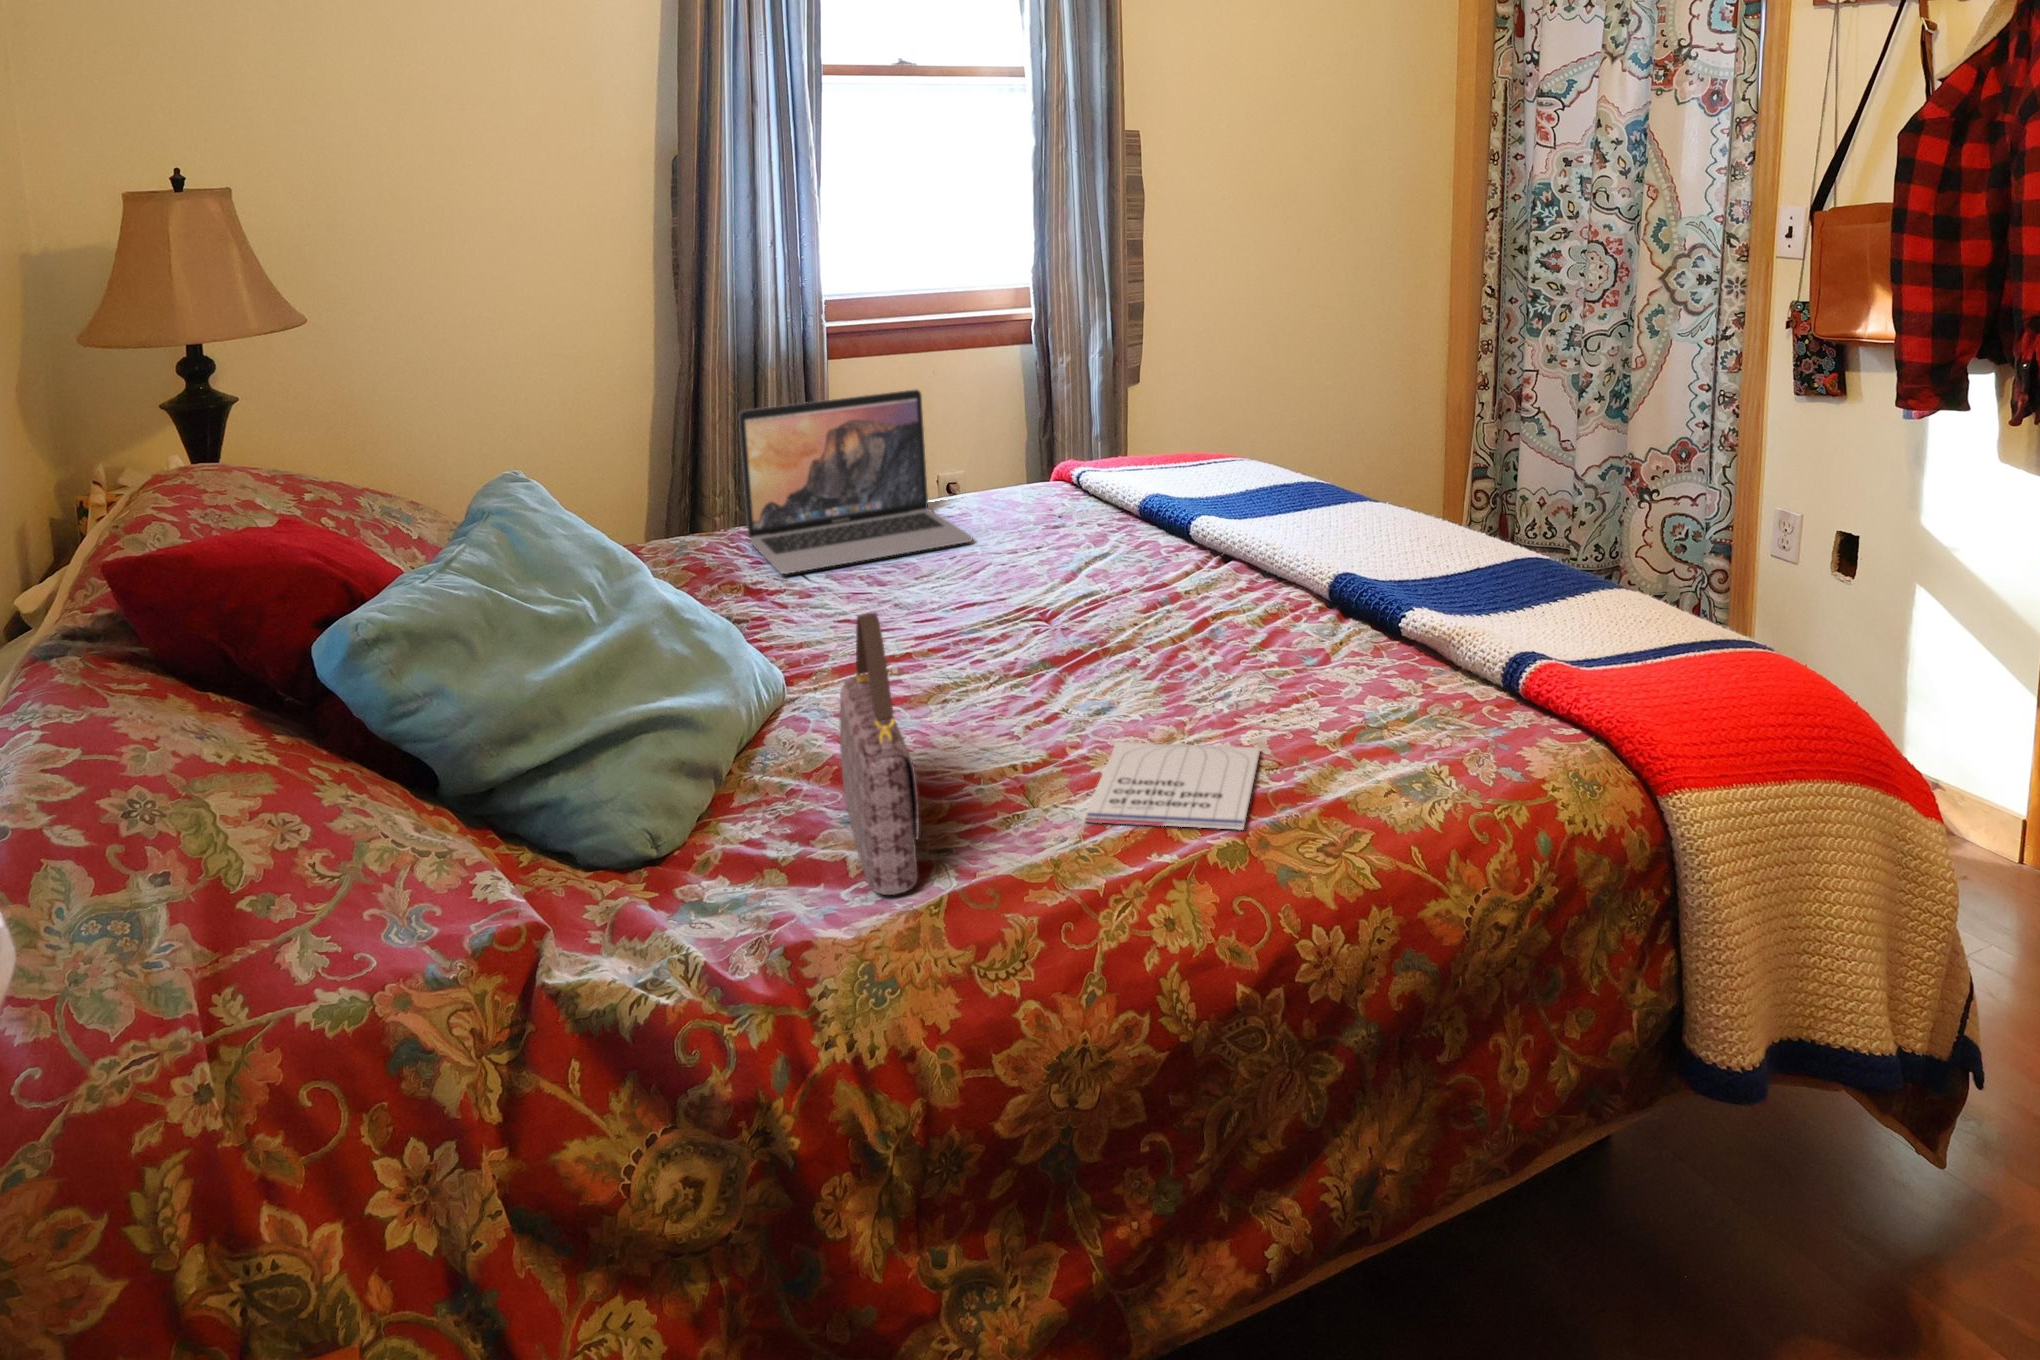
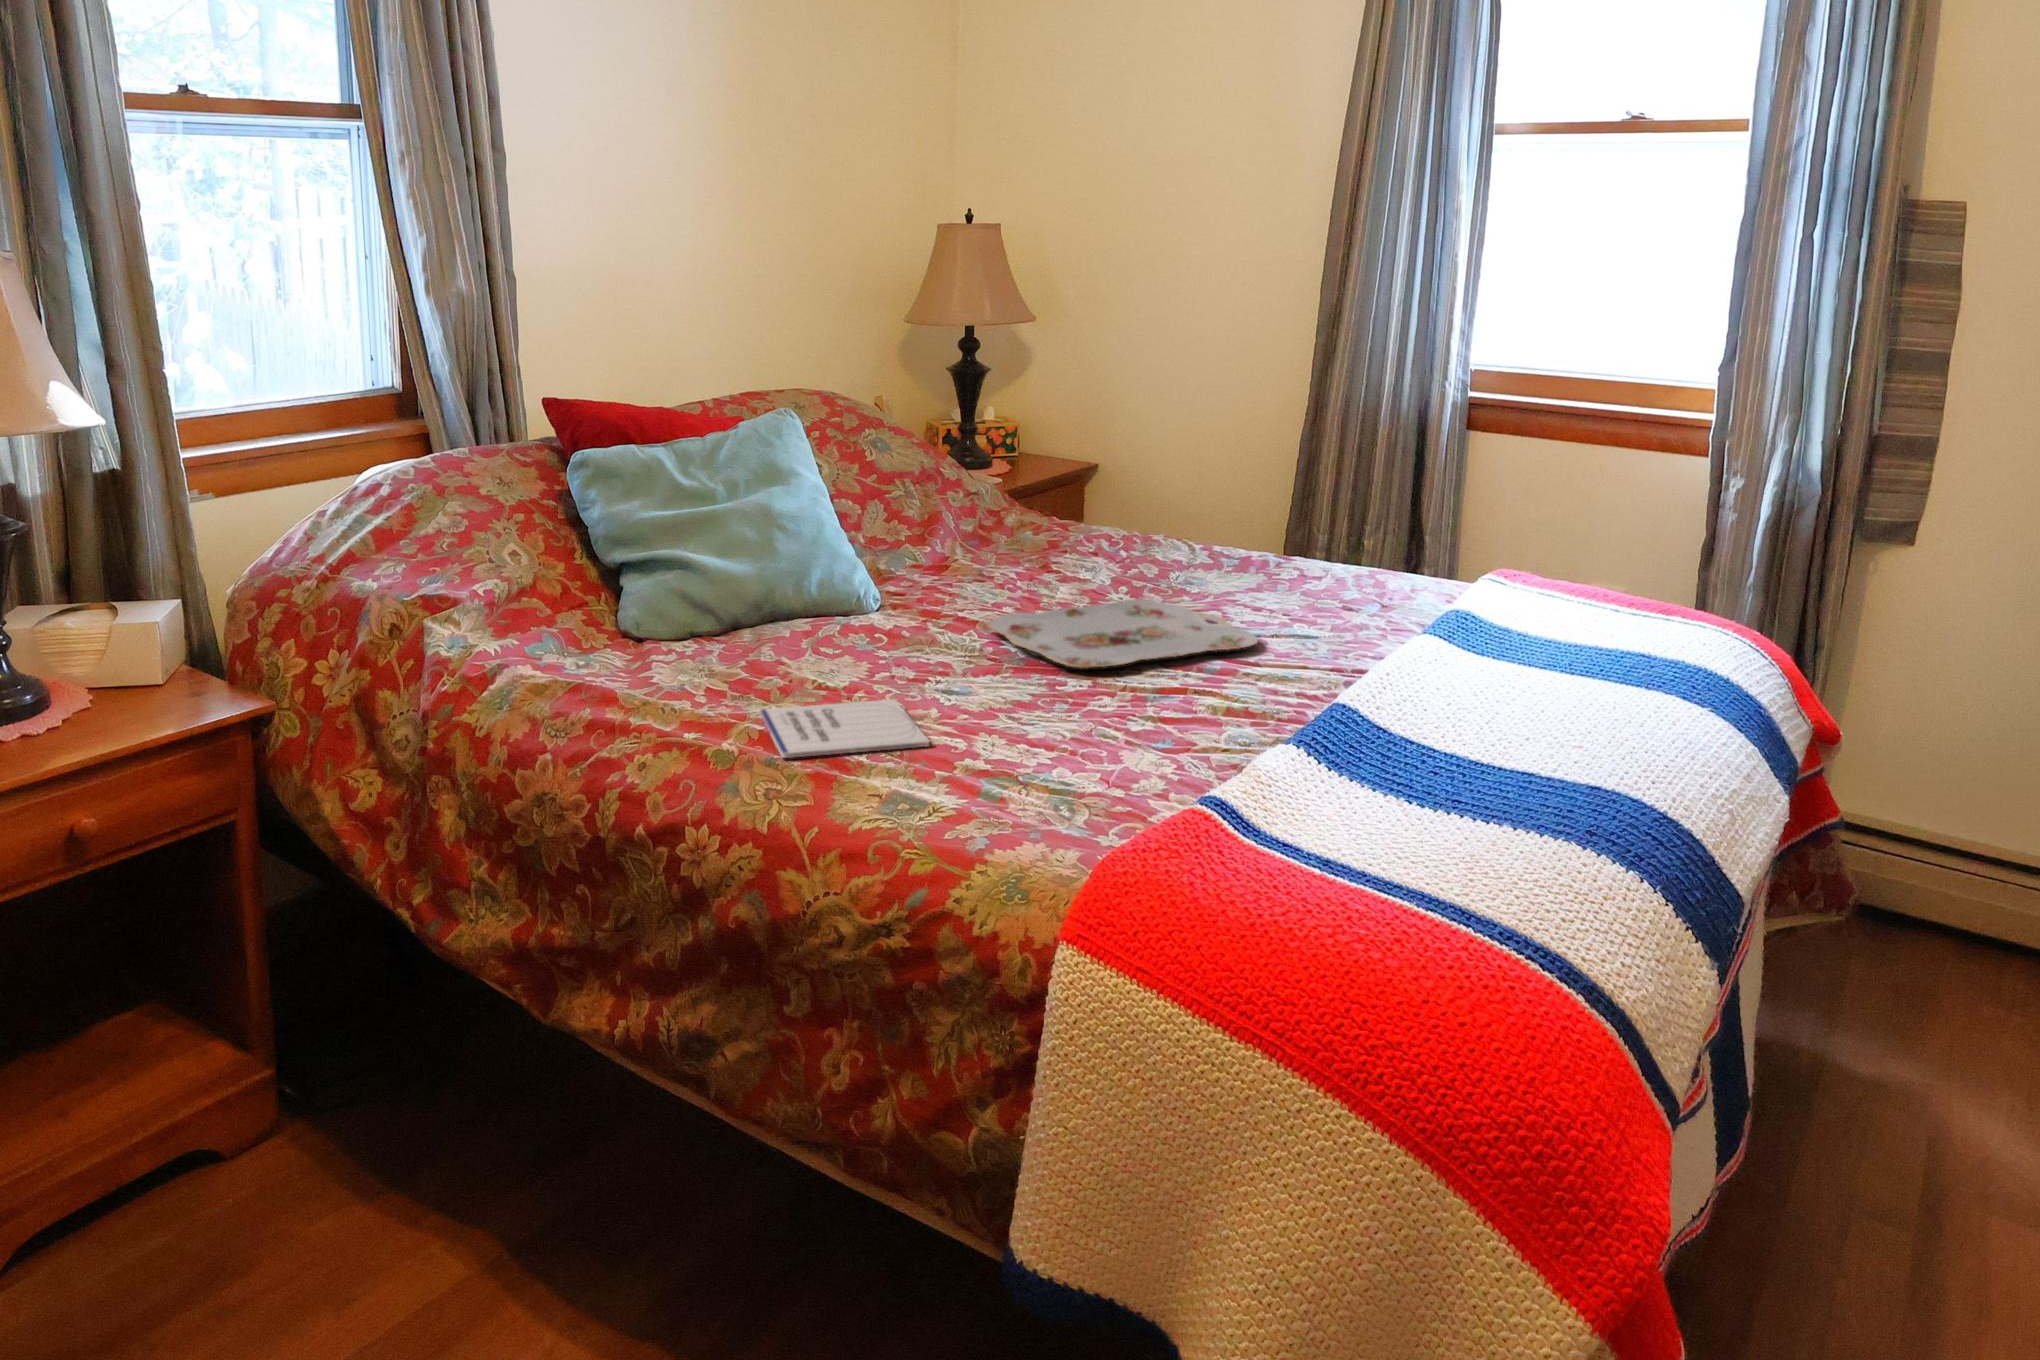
laptop: present [739,390,972,574] -> none [1099,430,1325,592]
serving tray: none [915,569,1131,657] -> present [988,600,1258,668]
handbag: present [840,613,919,895] -> none [620,508,765,689]

